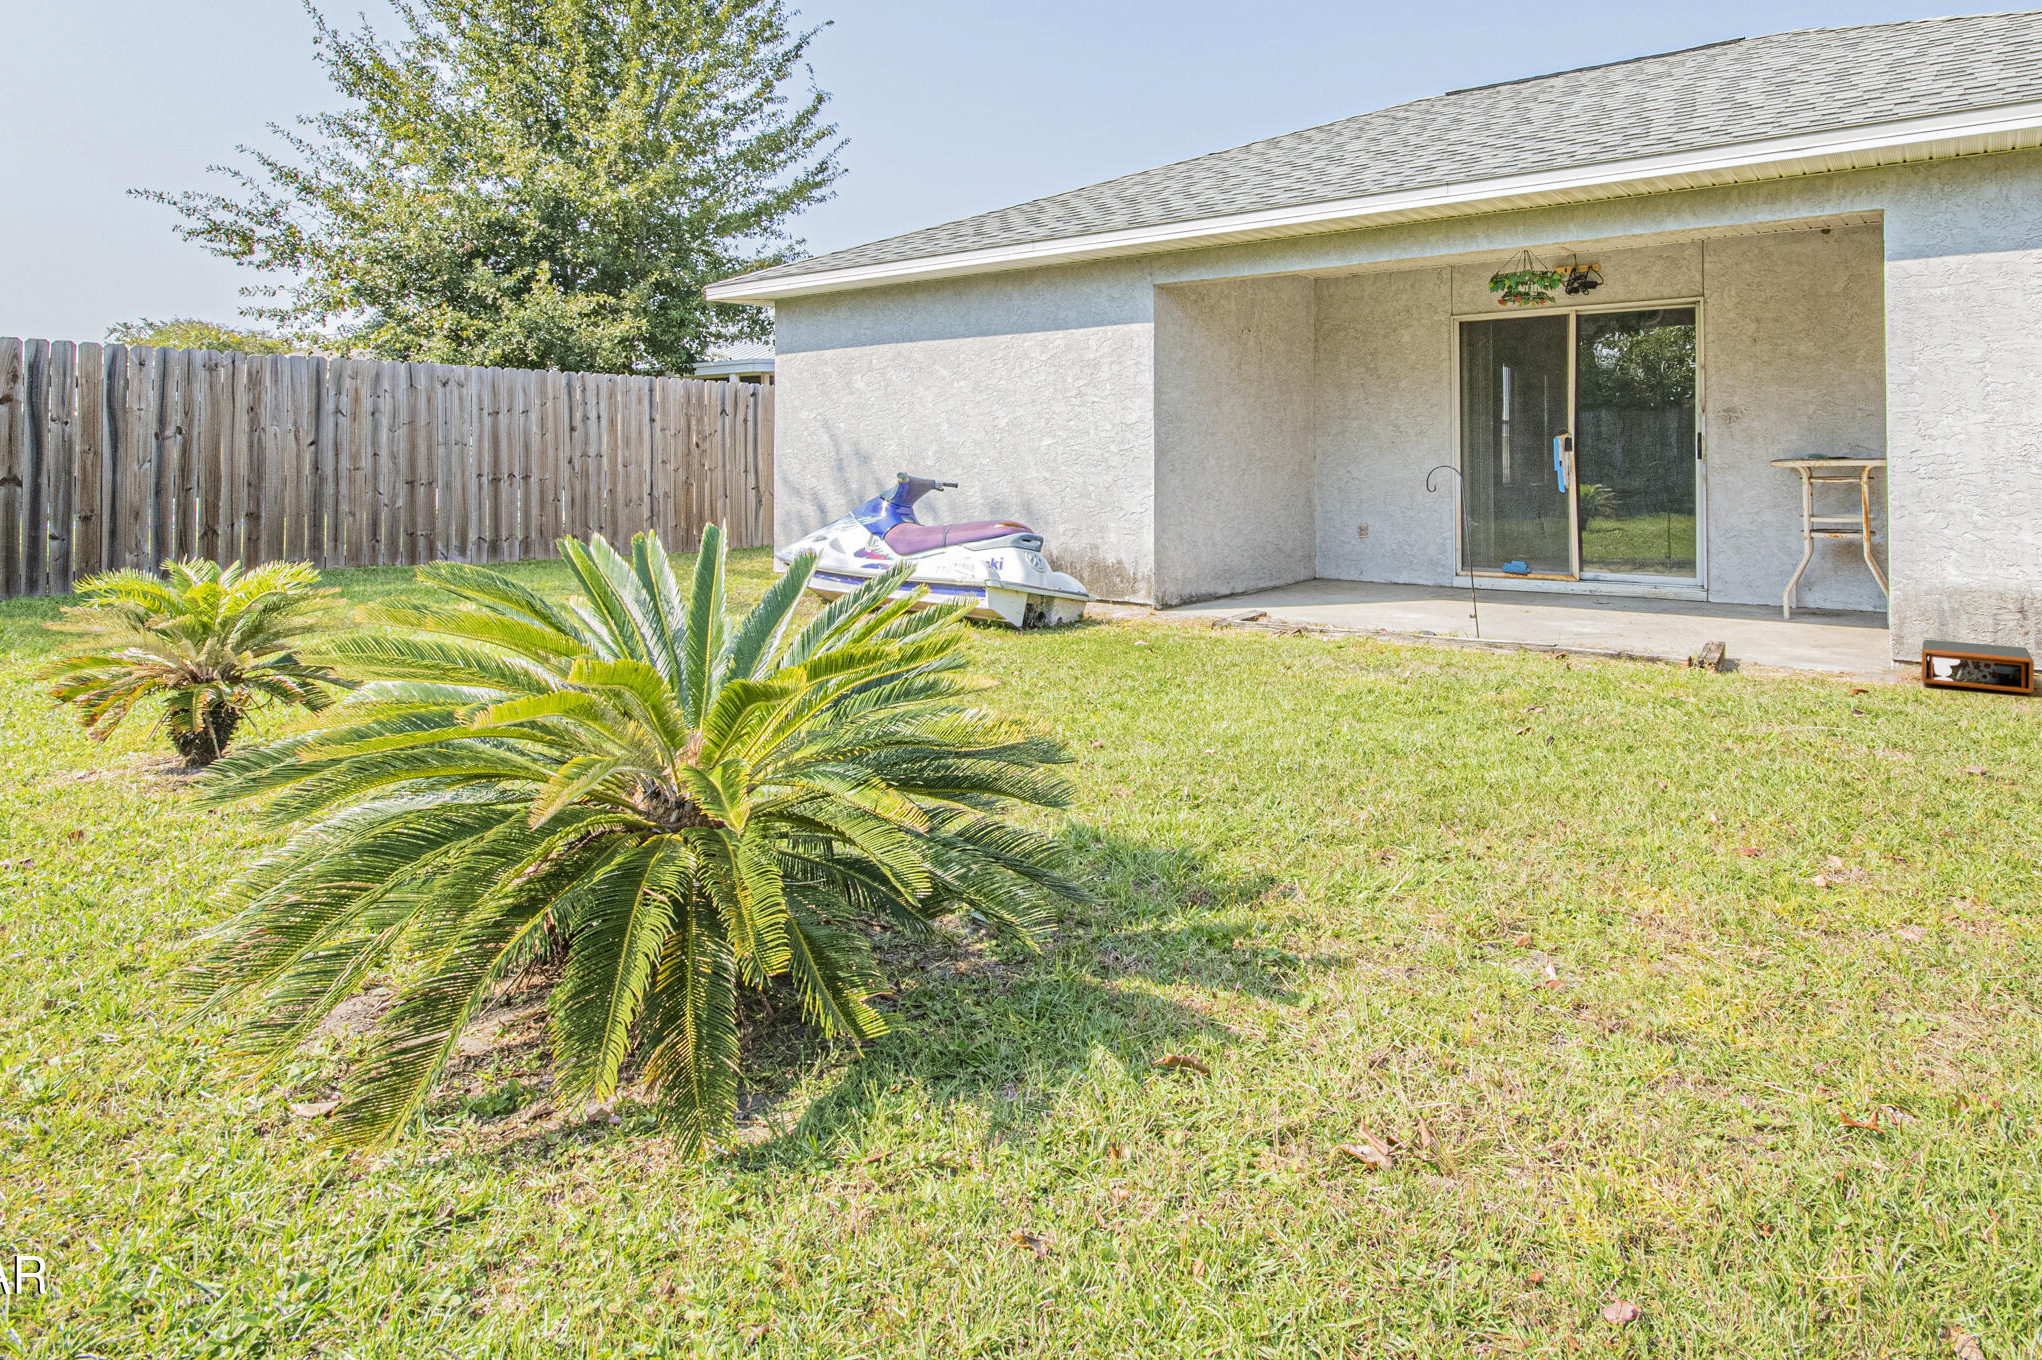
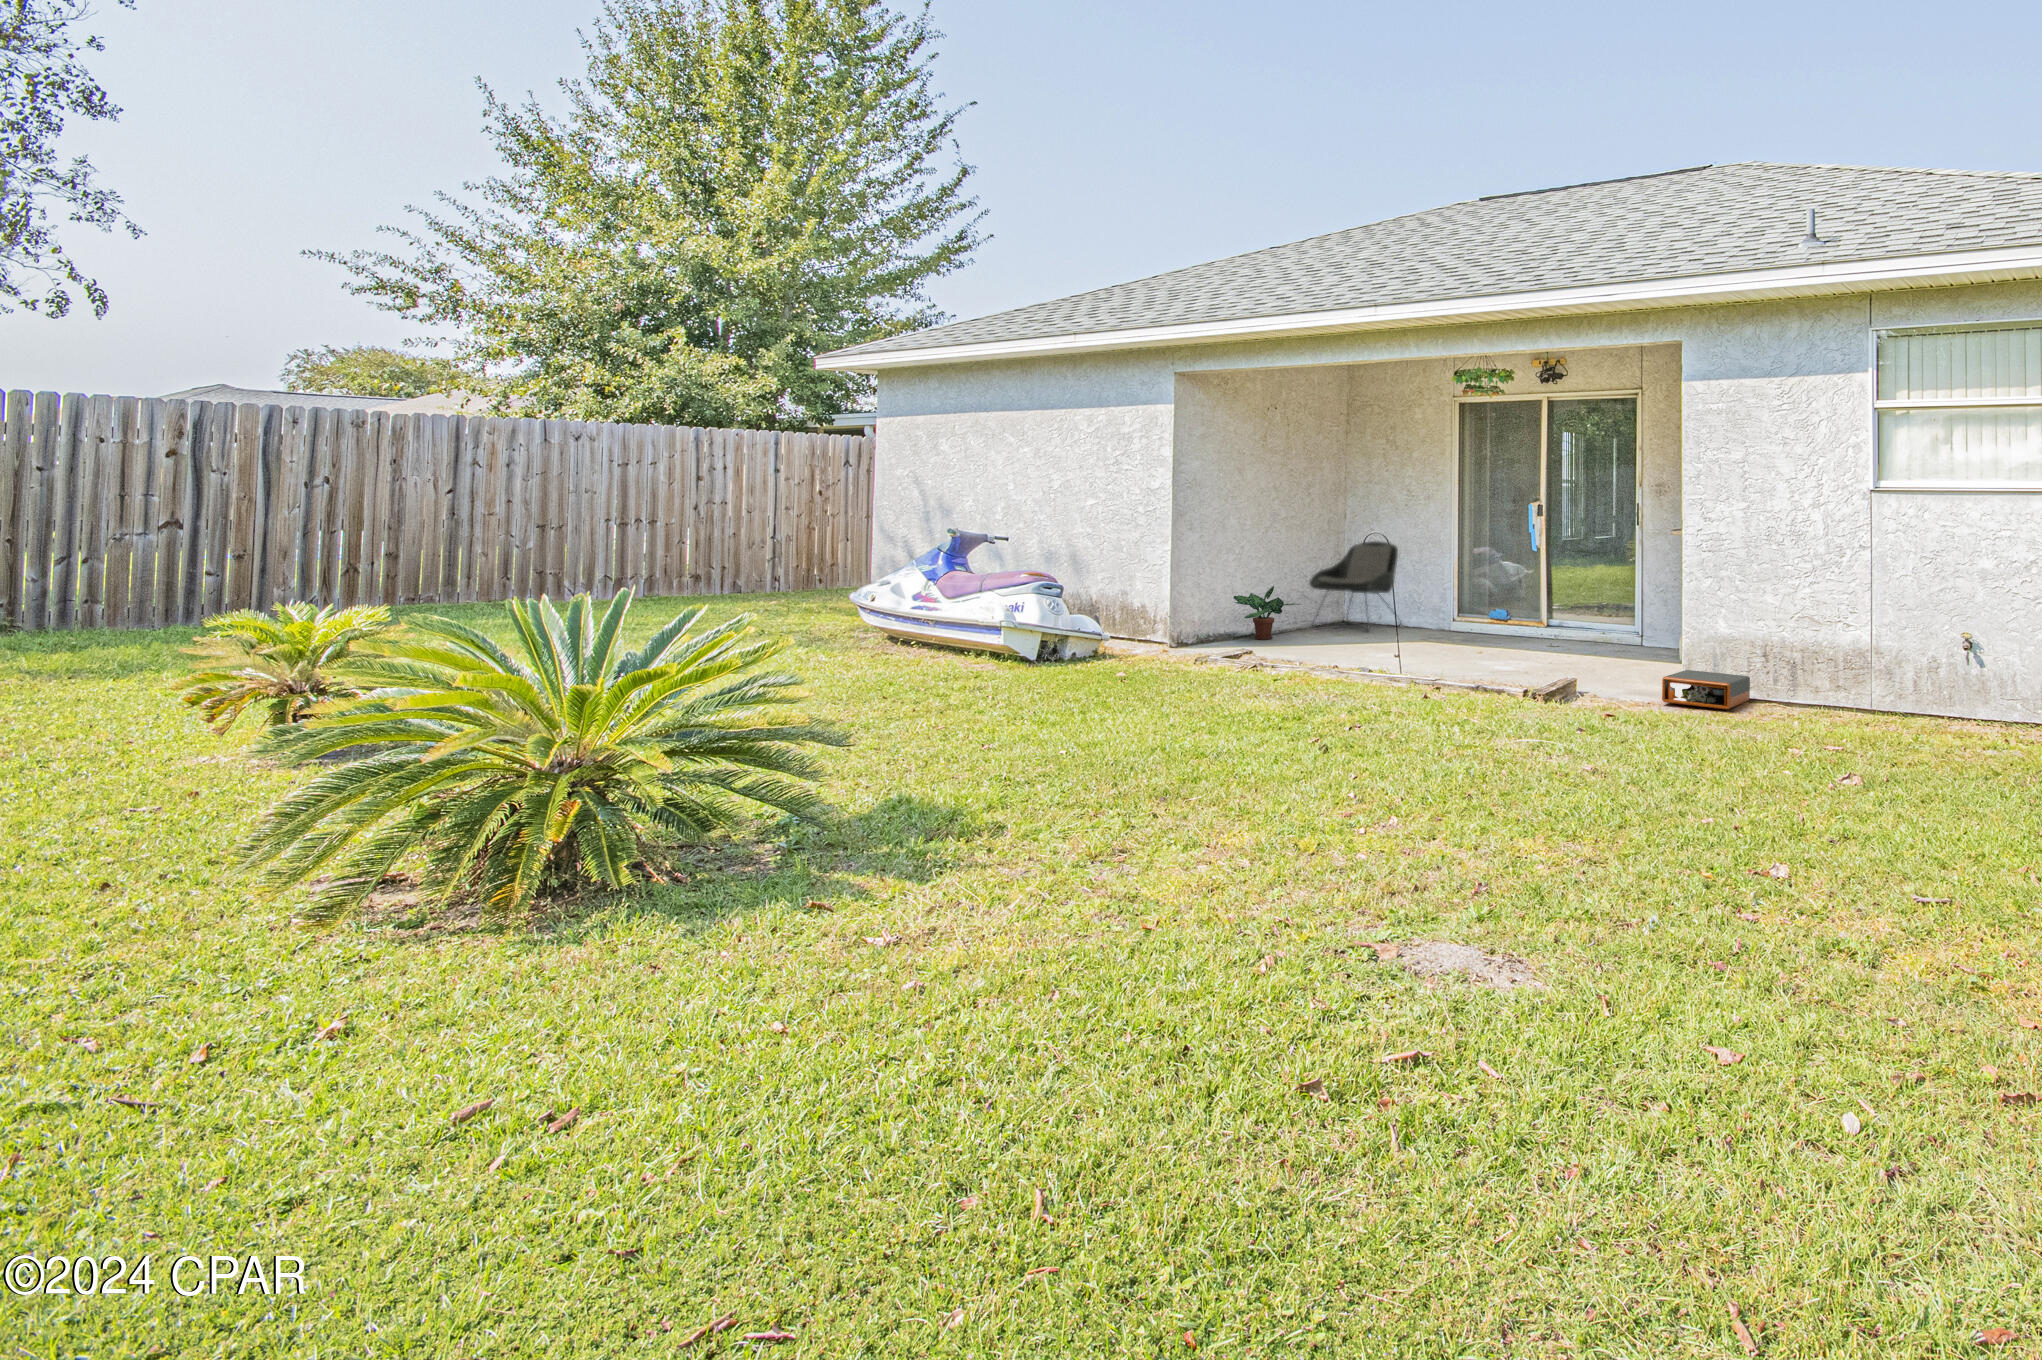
lounge chair: none [1310,486,1418,593] -> present [1309,541,1399,631]
potted plant: none [1231,537,1318,602] -> present [1234,586,1298,640]

